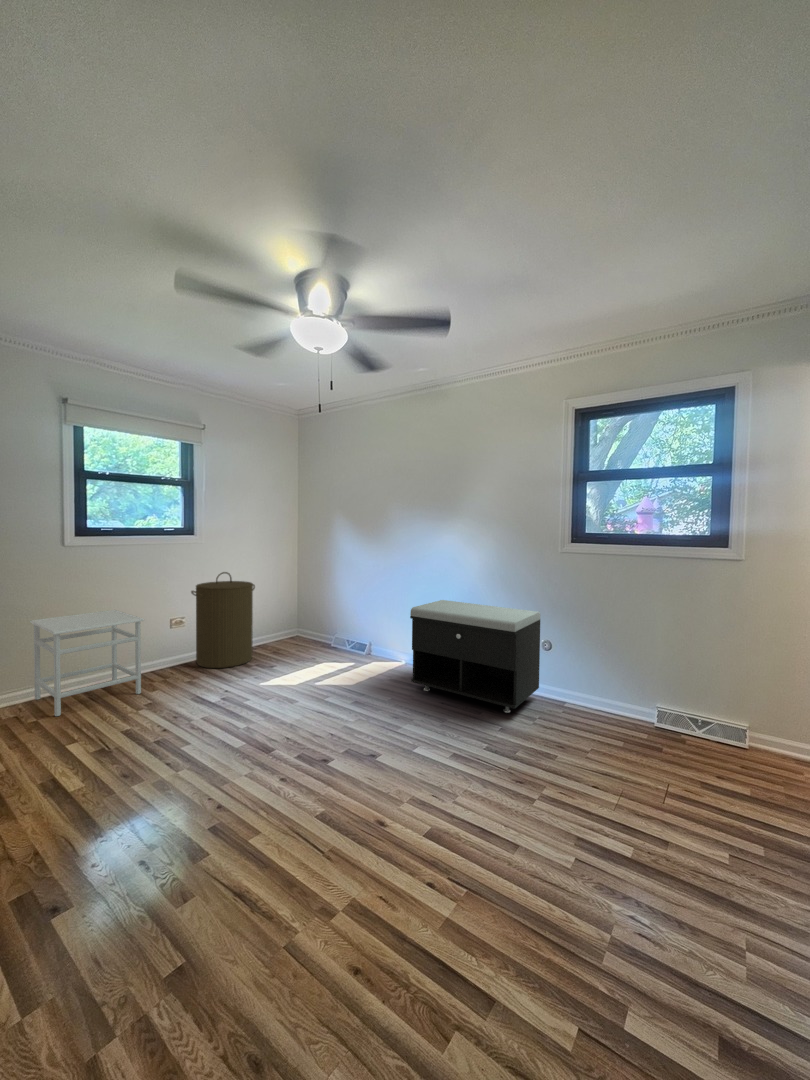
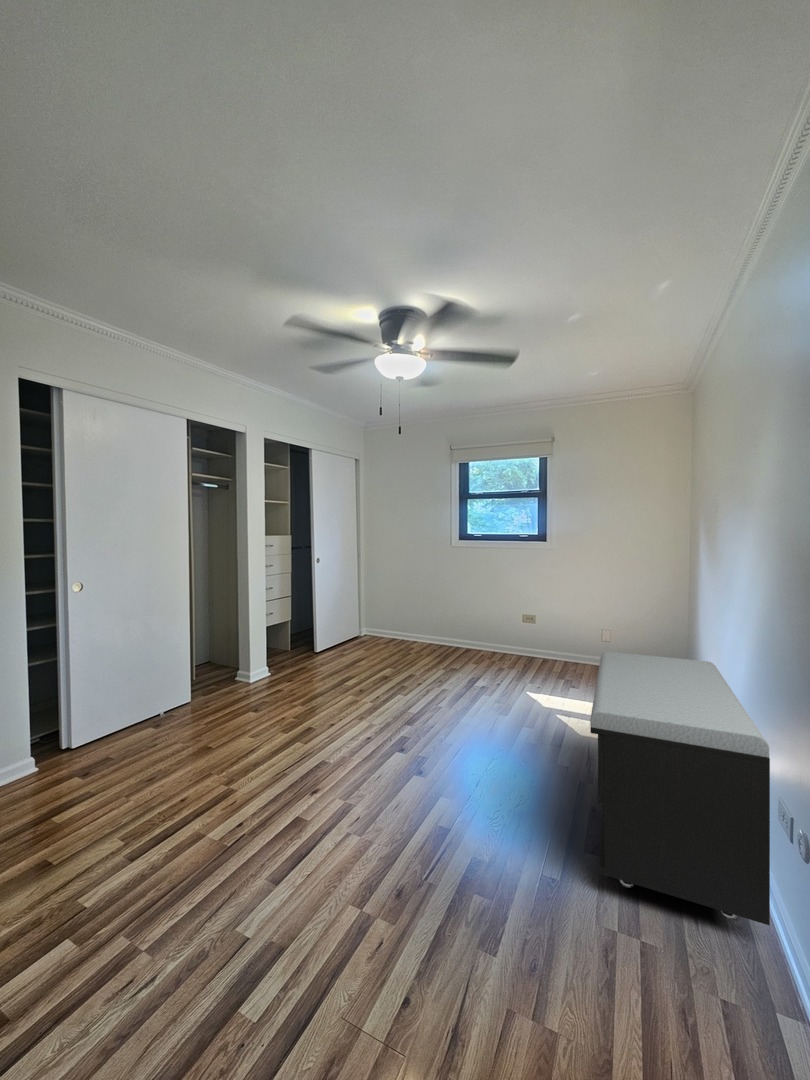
laundry hamper: present [191,572,255,668] -> none [525,578,593,673]
nightstand: present [30,610,144,716] -> none [416,595,483,662]

